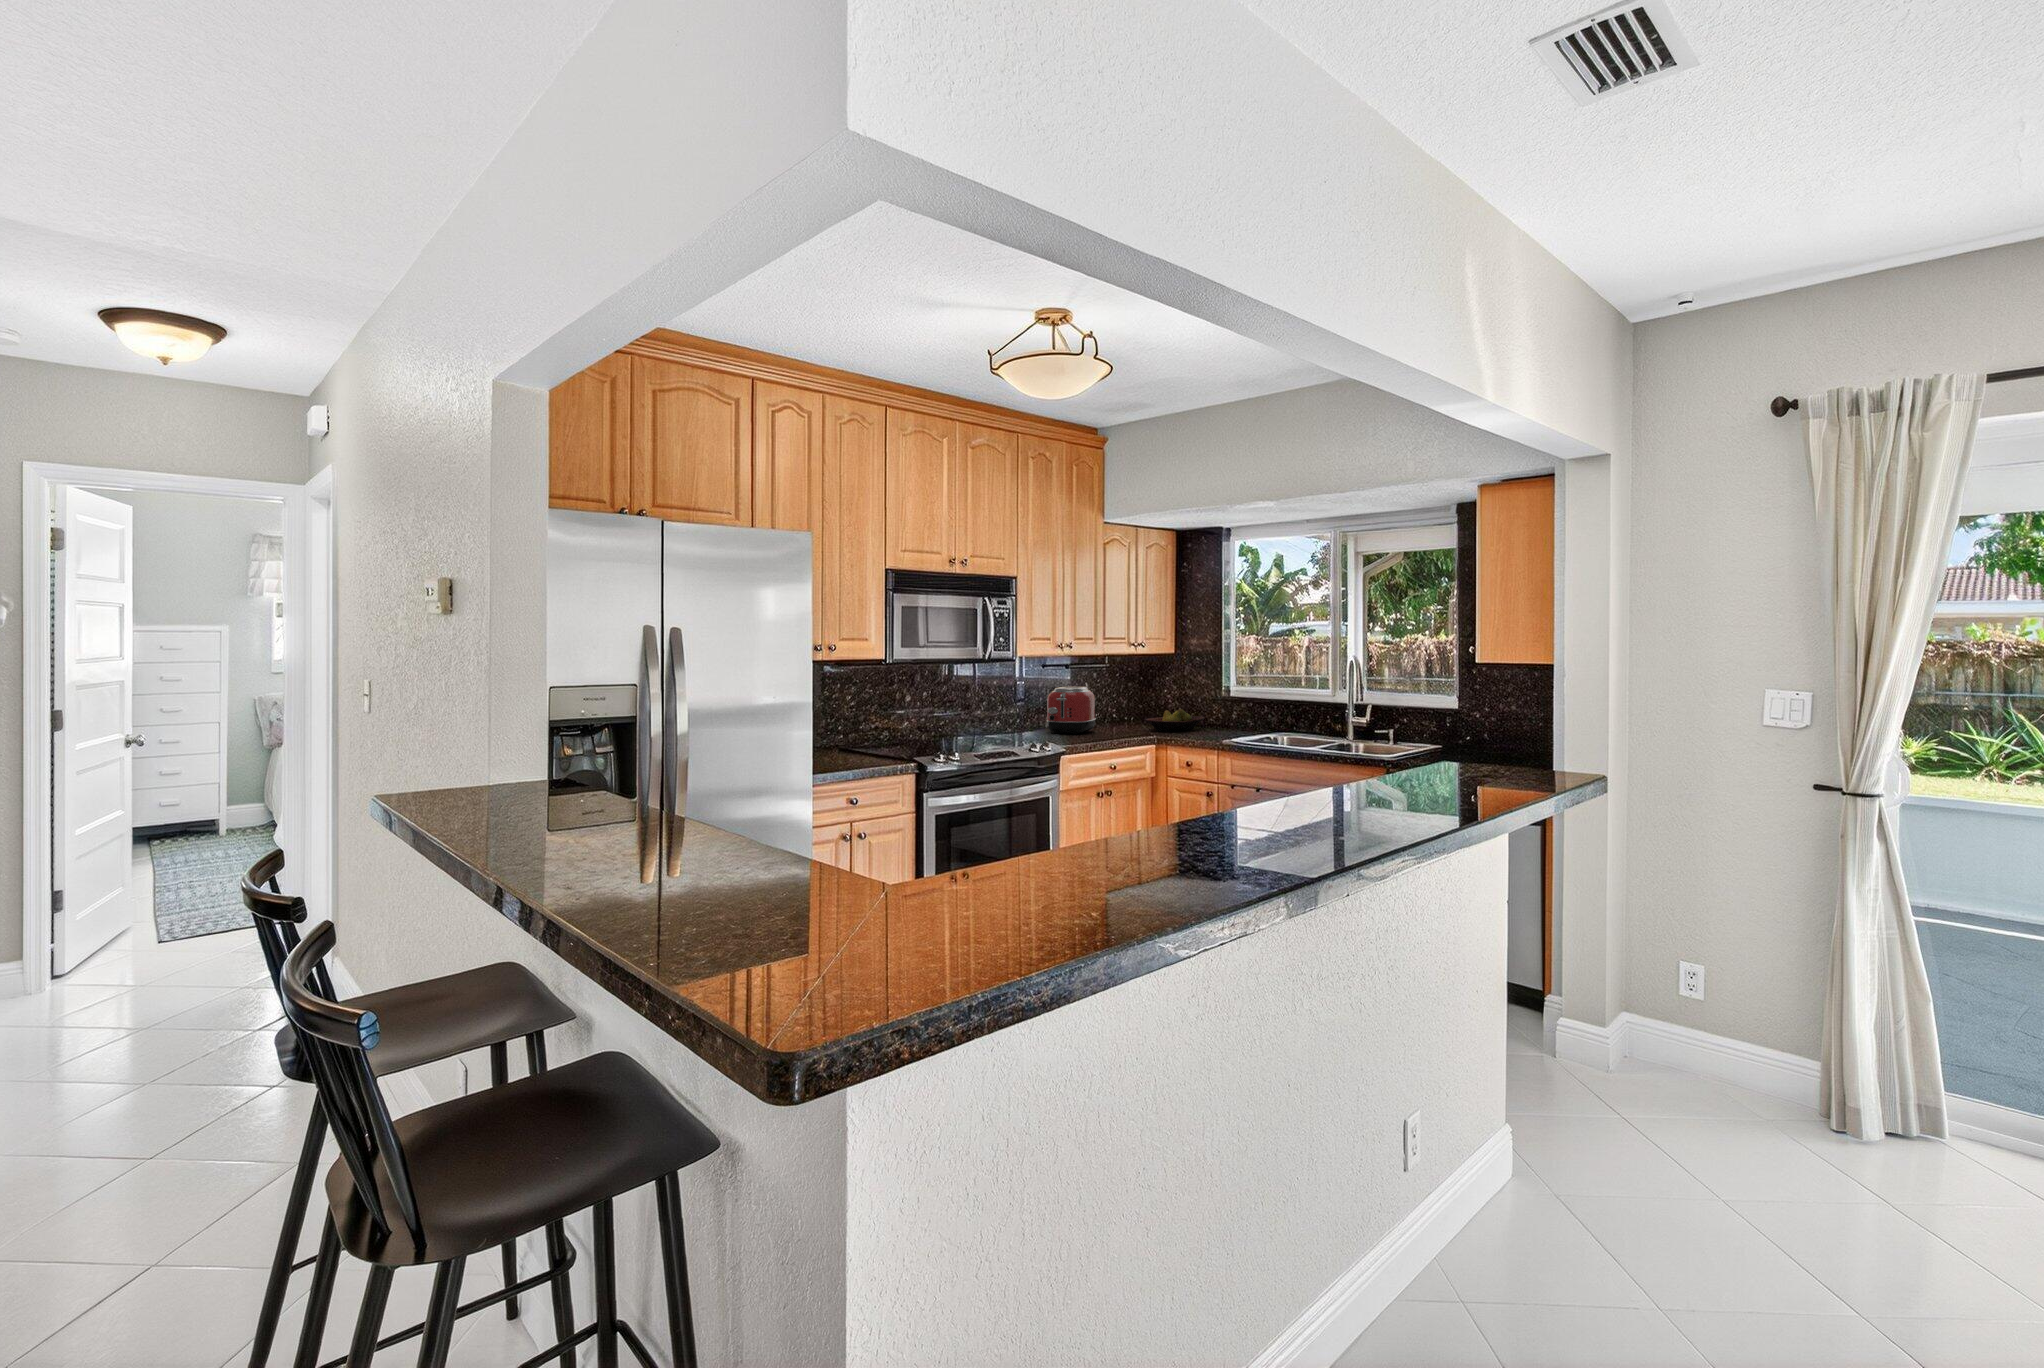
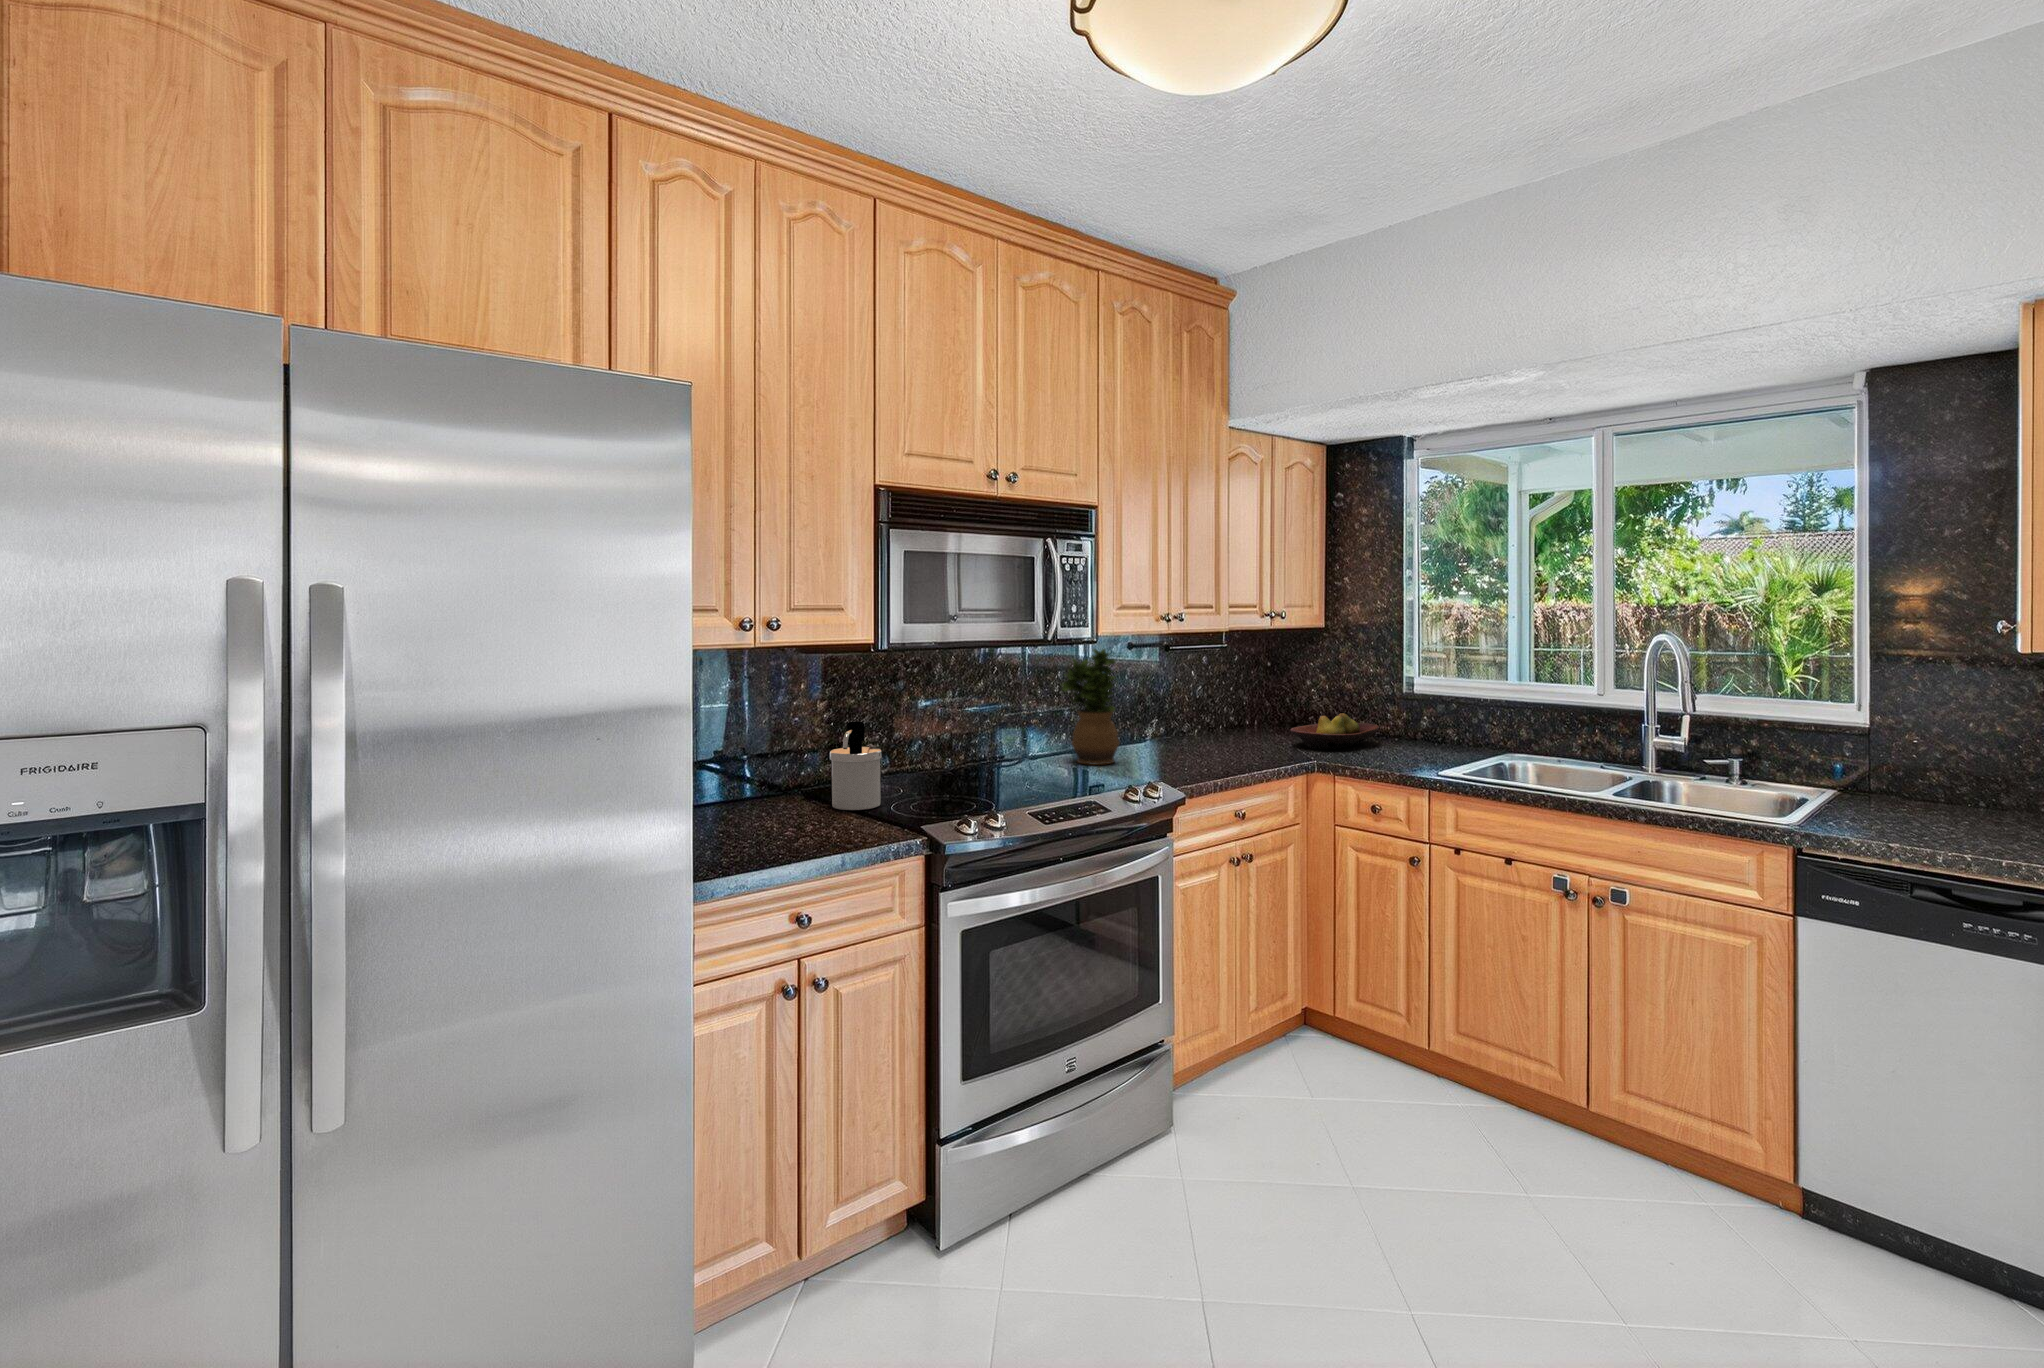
potted plant: none [994,665,1031,737] -> present [1062,649,1119,765]
toaster: present [1046,686,1096,734] -> none [1141,680,1217,756]
soap dispenser: none [859,704,888,754] -> present [830,722,882,810]

